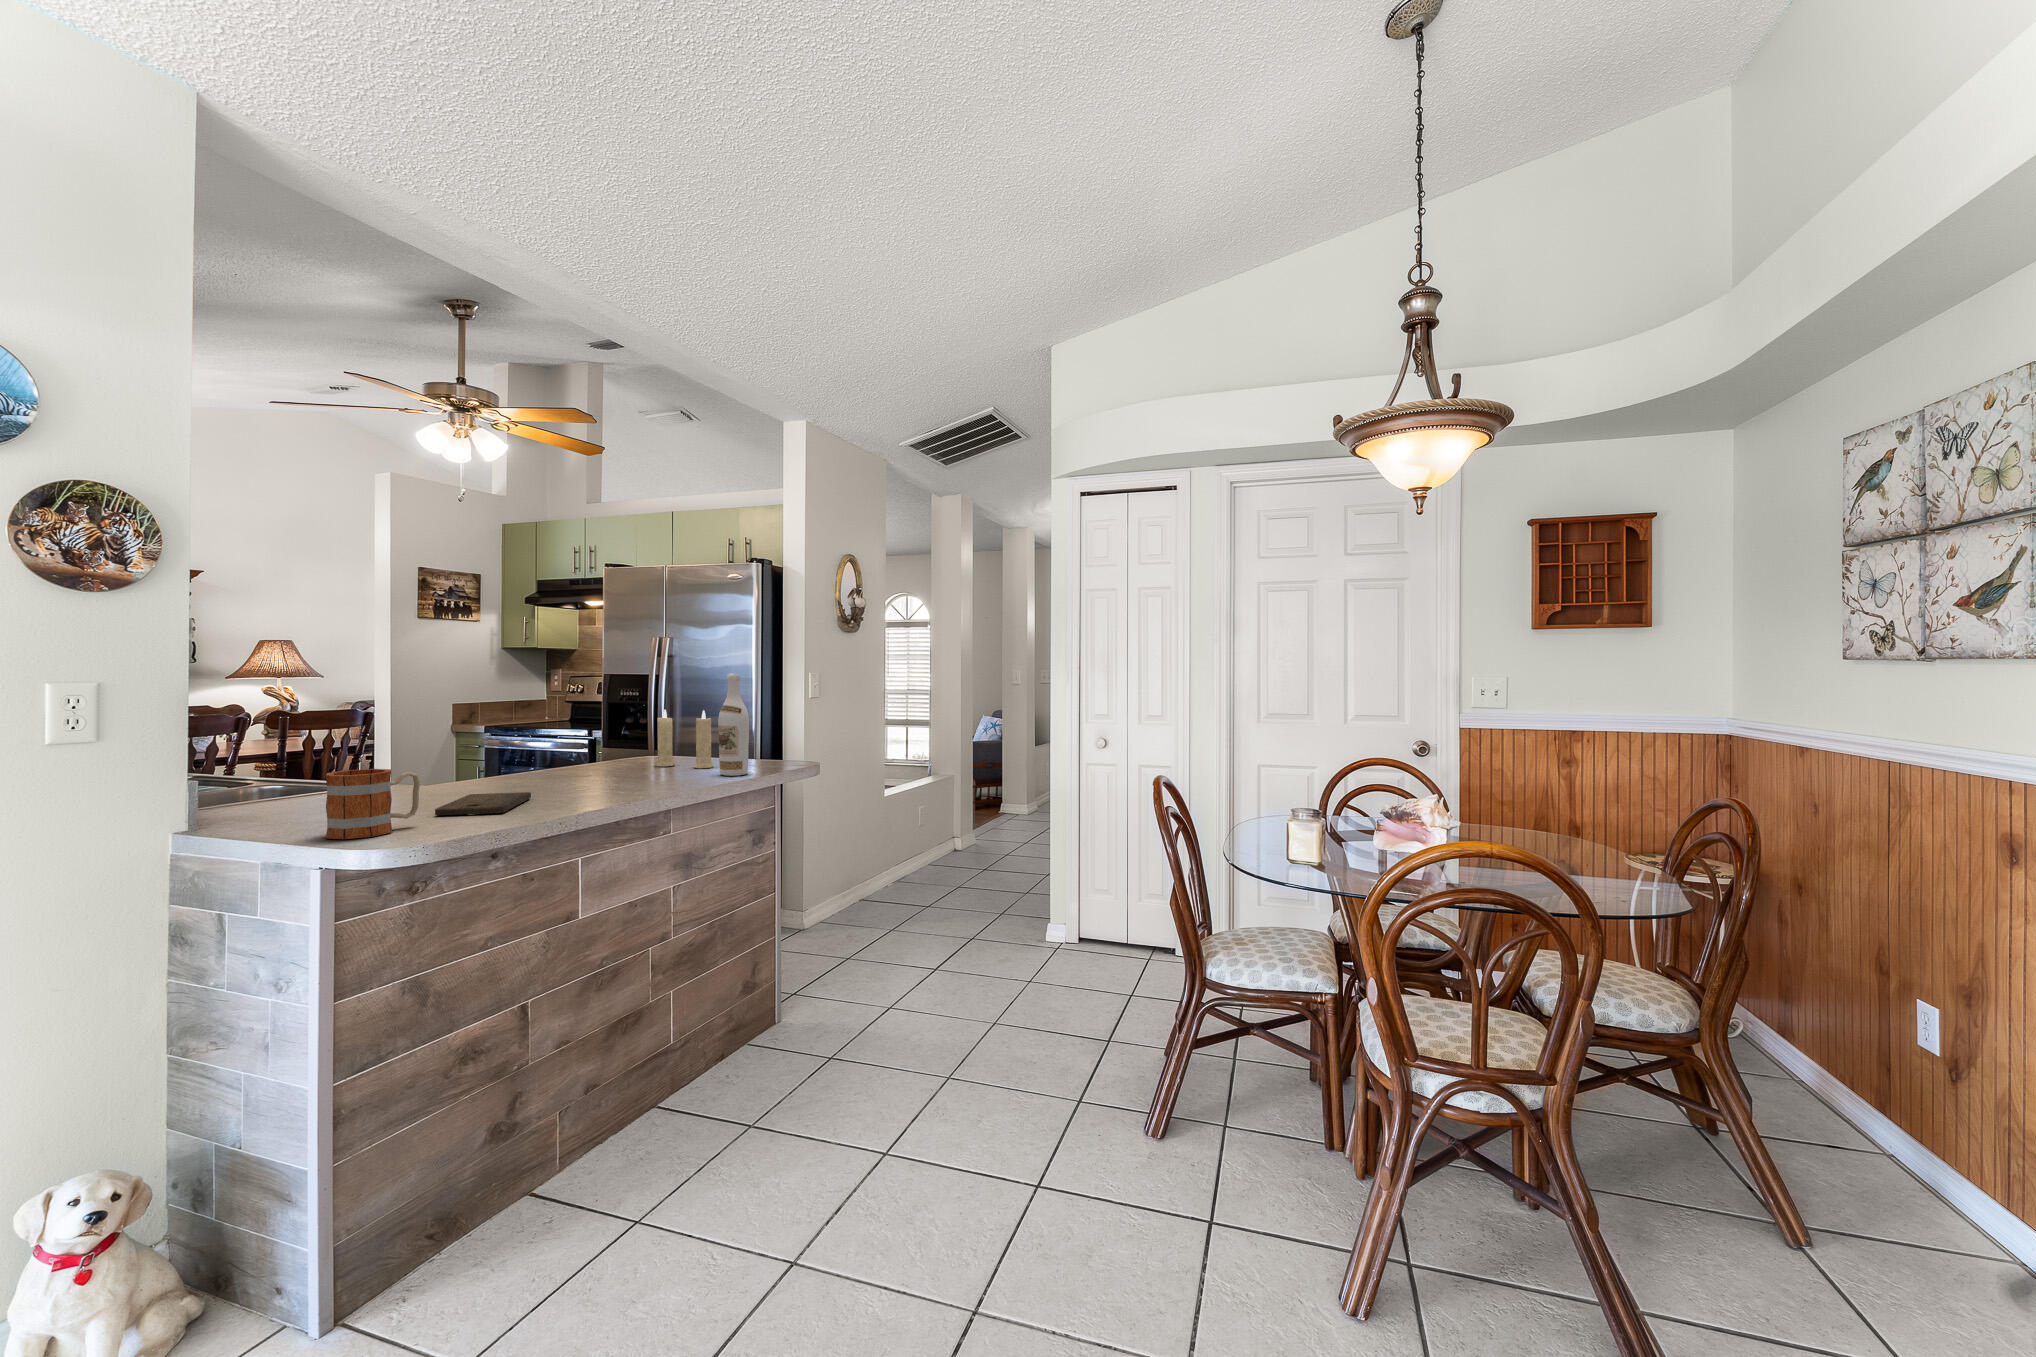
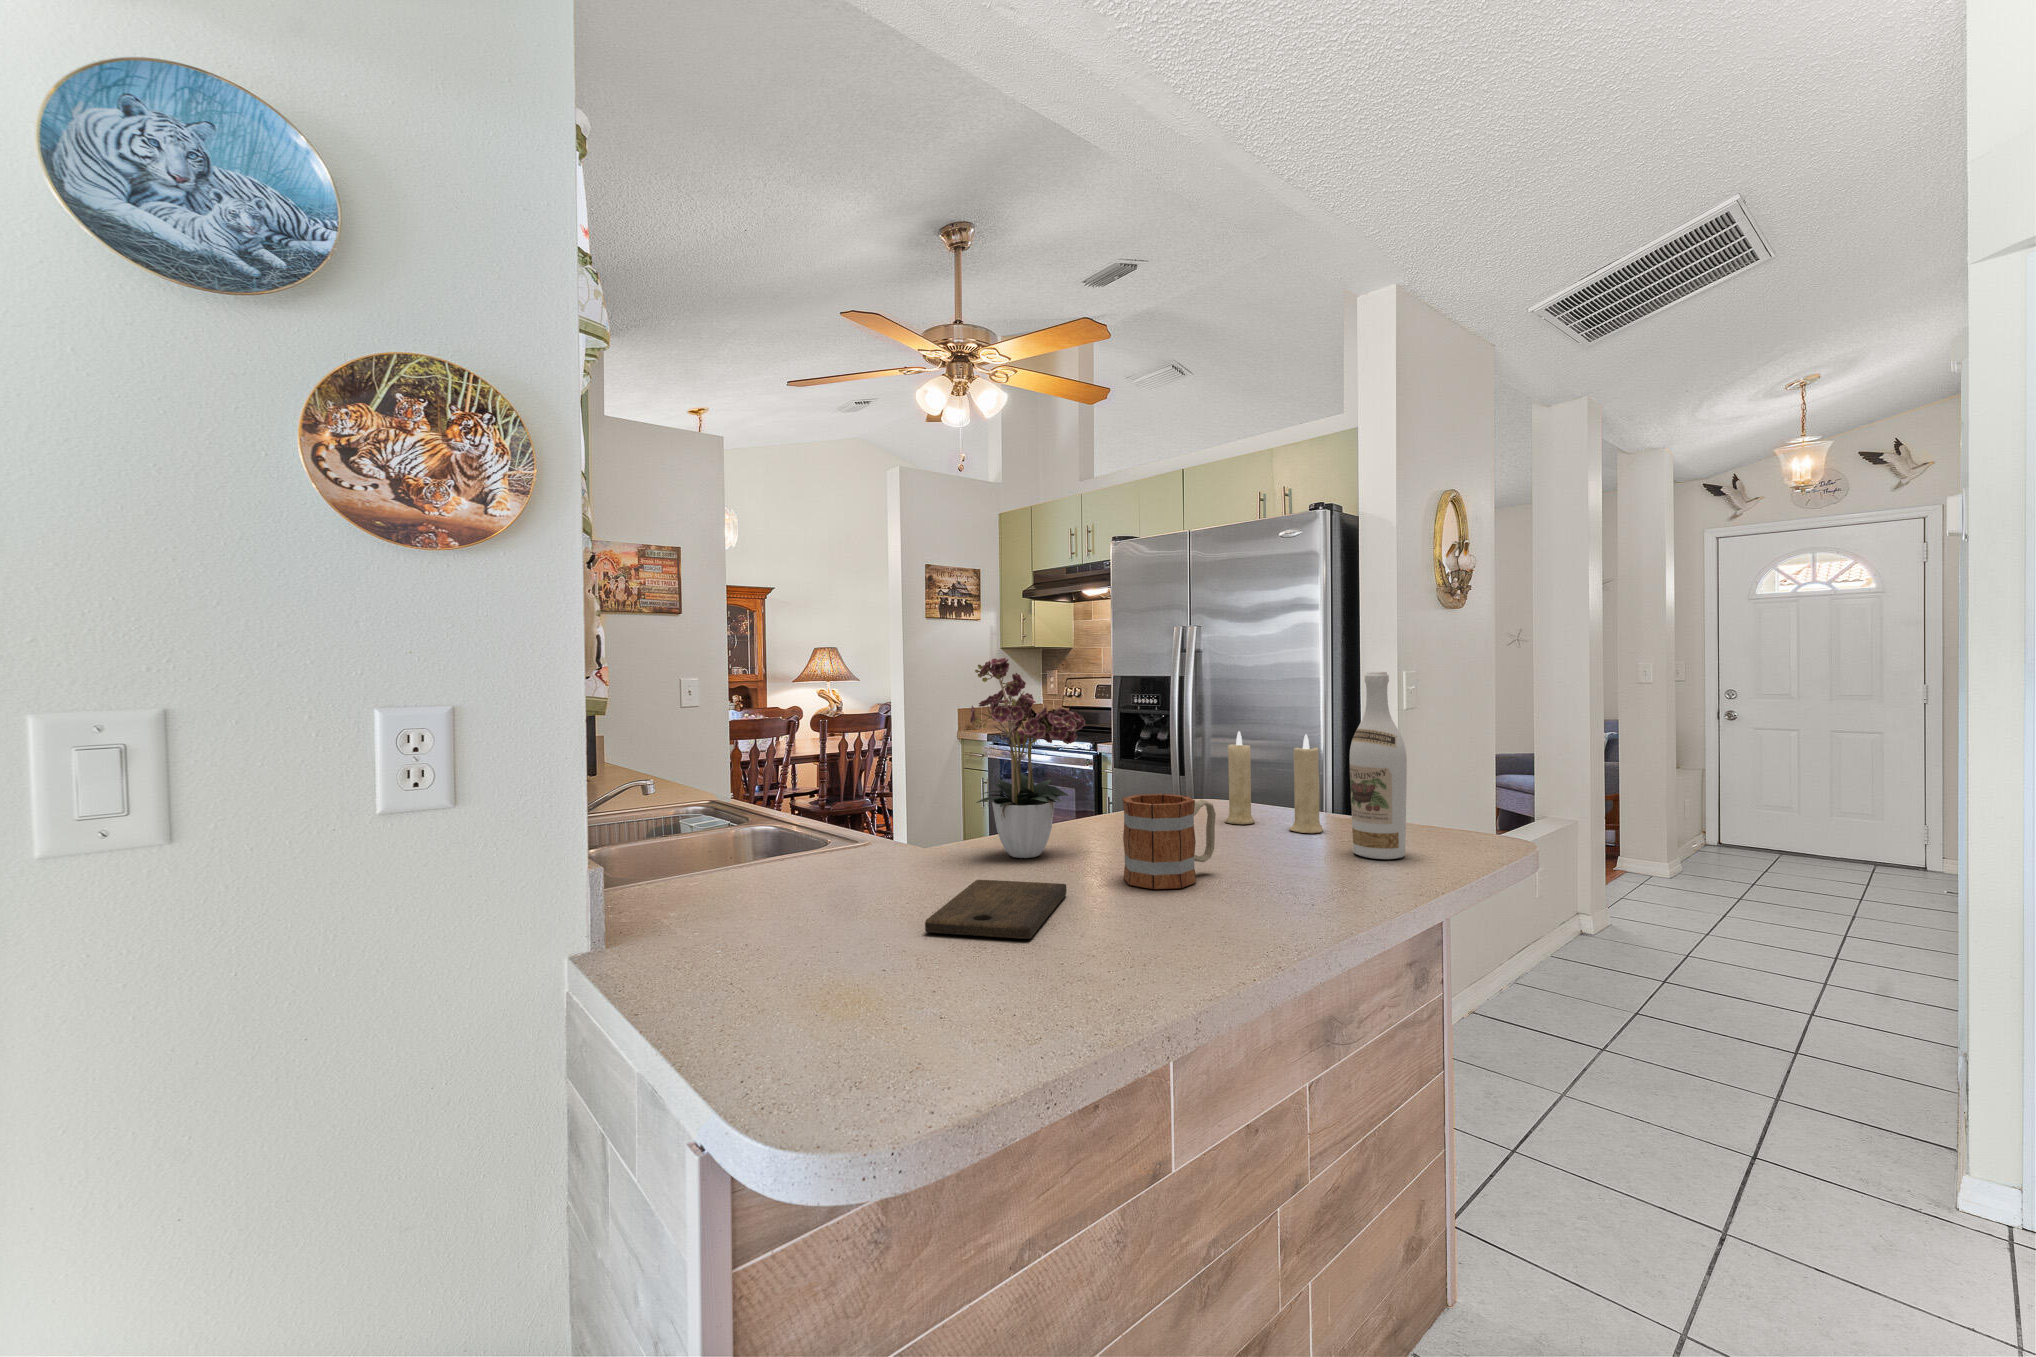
flower arrangement: none [462,655,559,787] -> present [970,658,1085,858]
mug: present [325,769,420,839] -> present [1122,794,1216,889]

